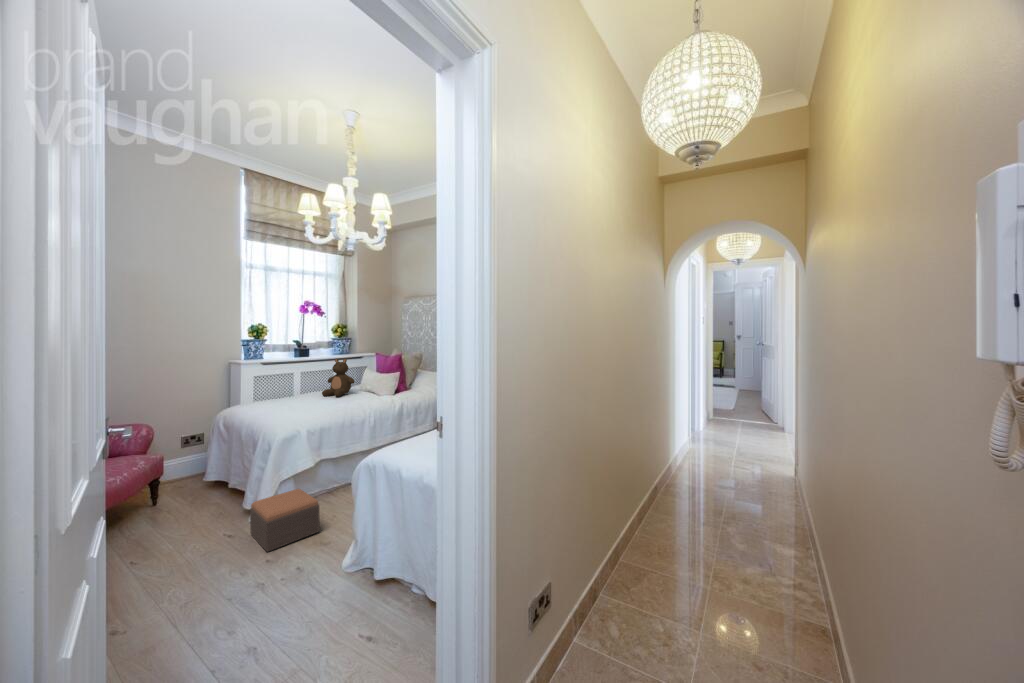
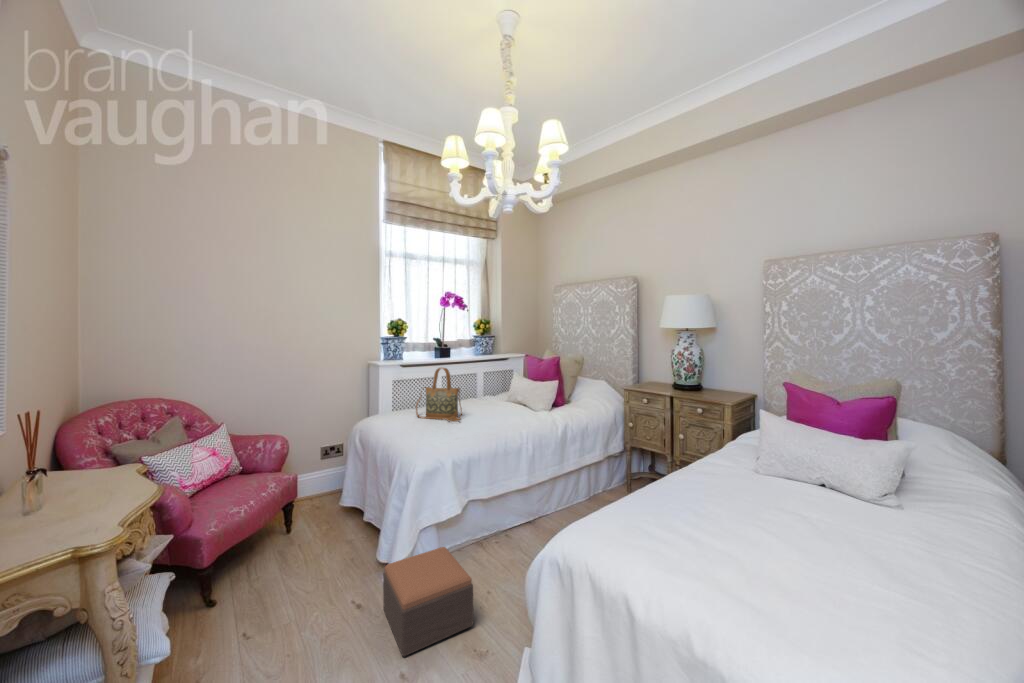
stuffed bear: present [322,359,355,397] -> none [466,360,505,410]
handbag: none [276,365,317,405] -> present [416,368,462,422]

